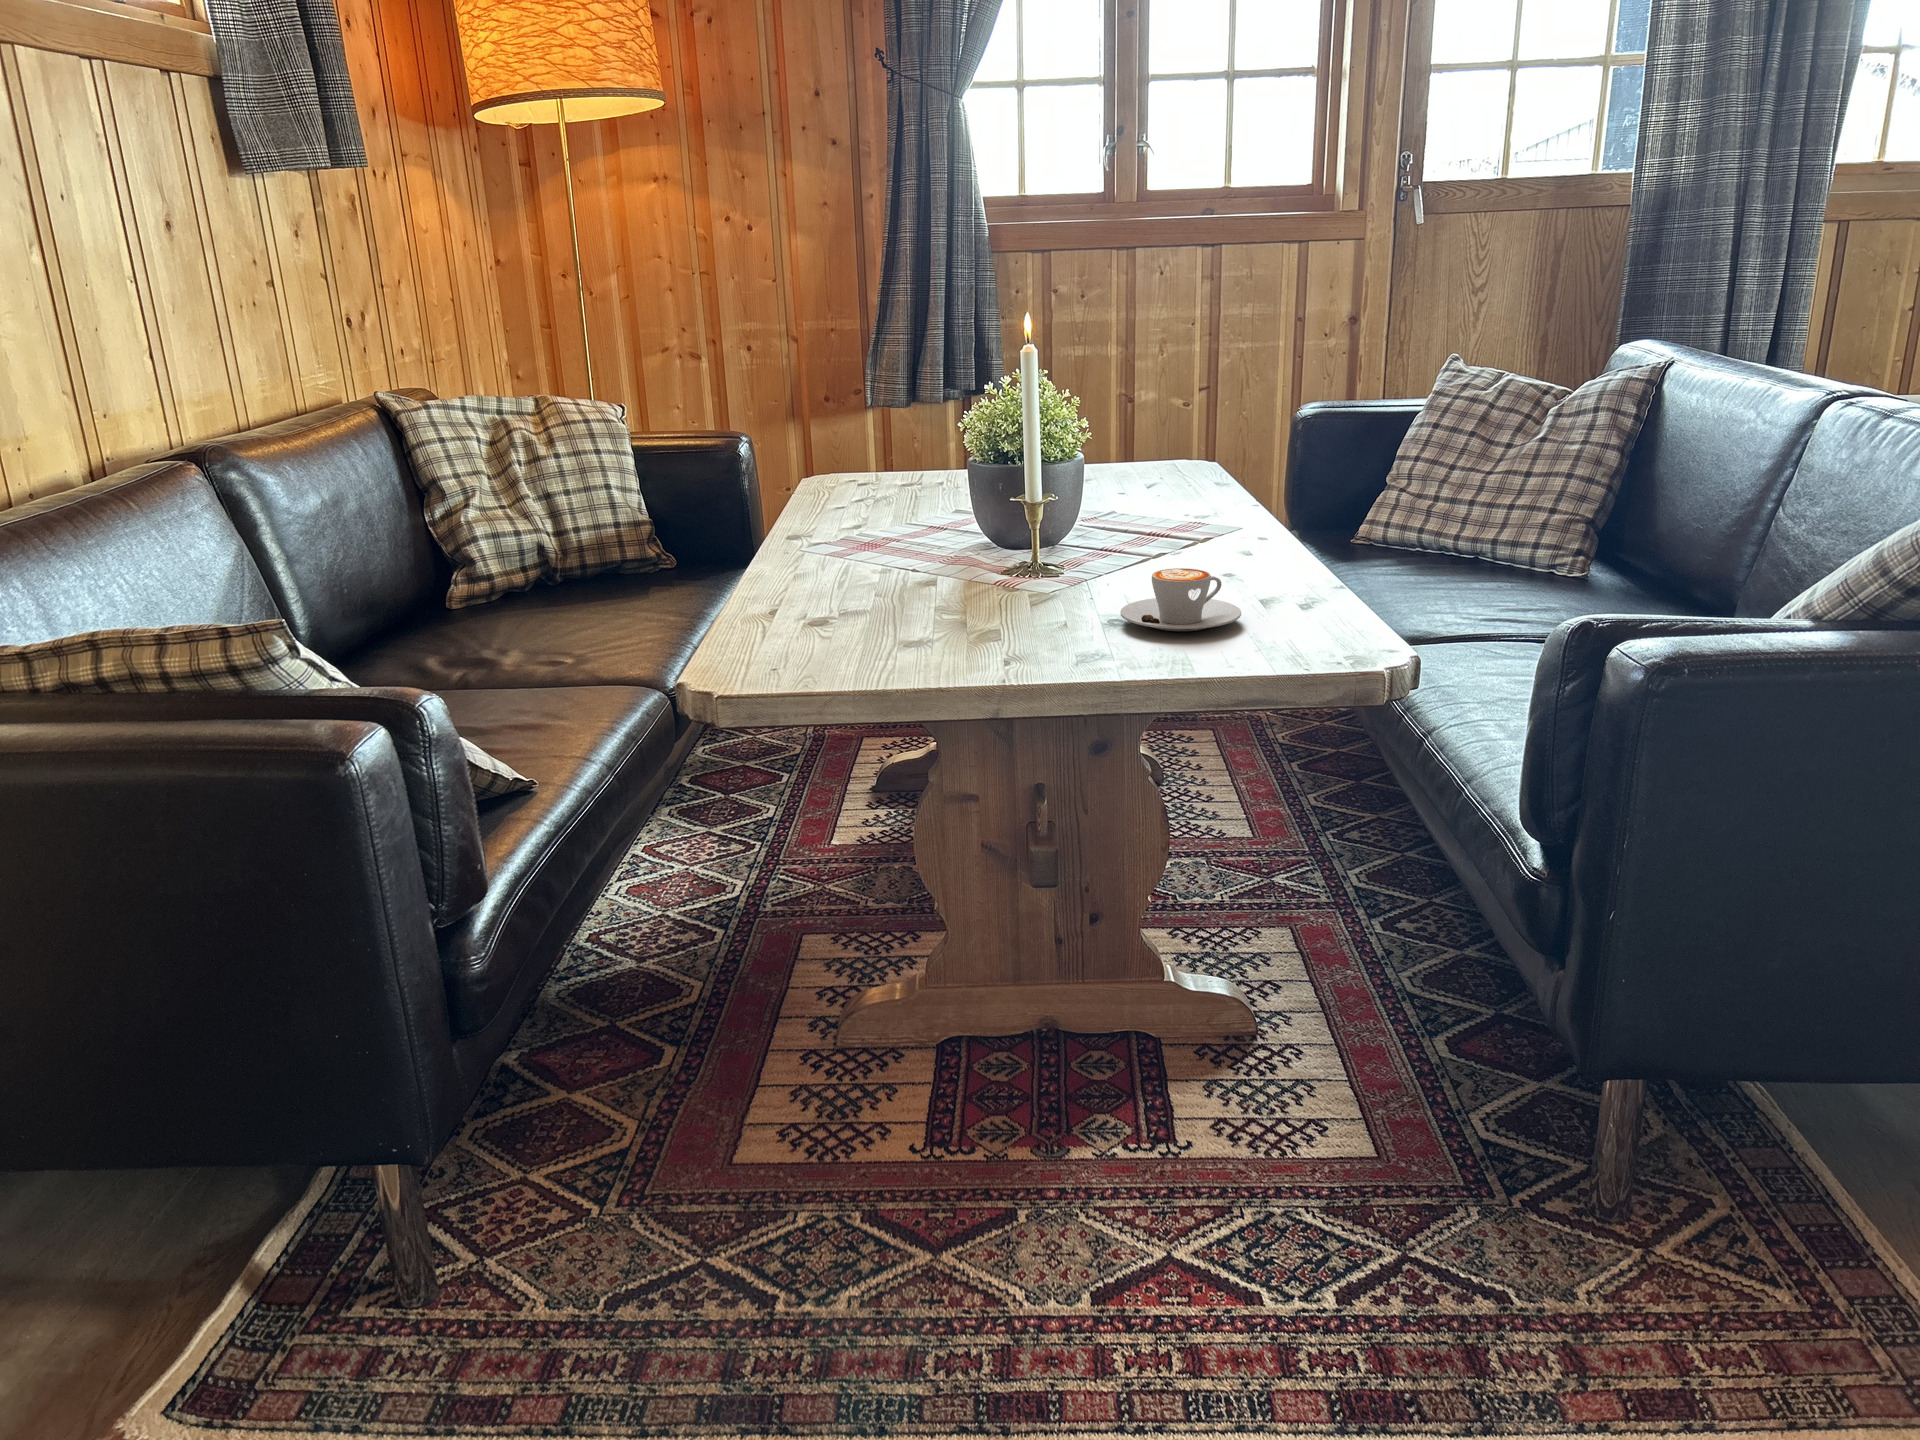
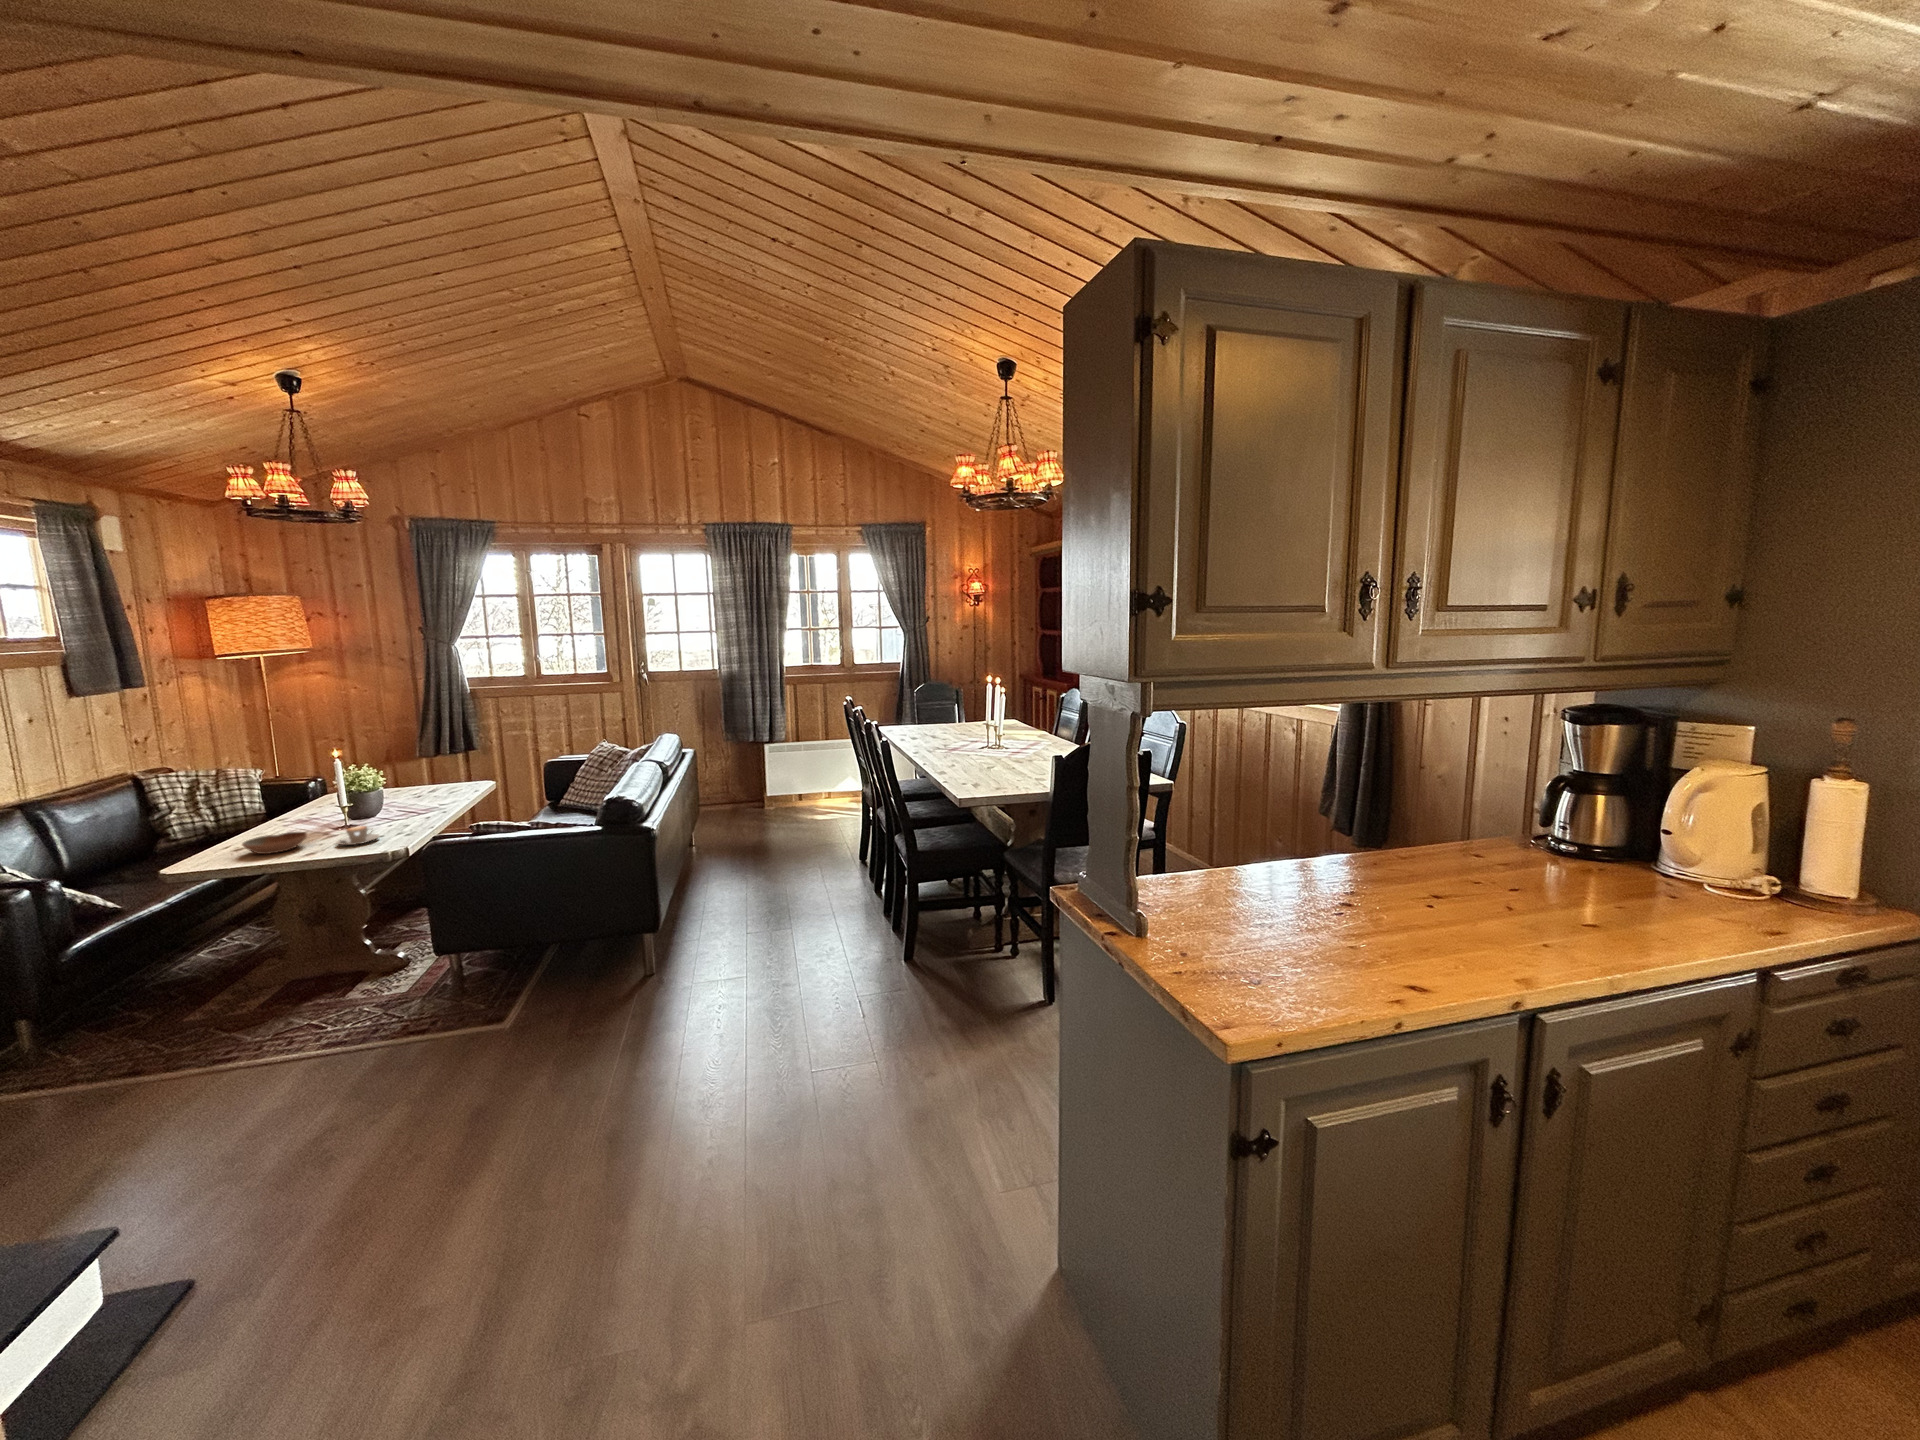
bowl: none [863,575,1030,643] -> present [242,832,307,854]

